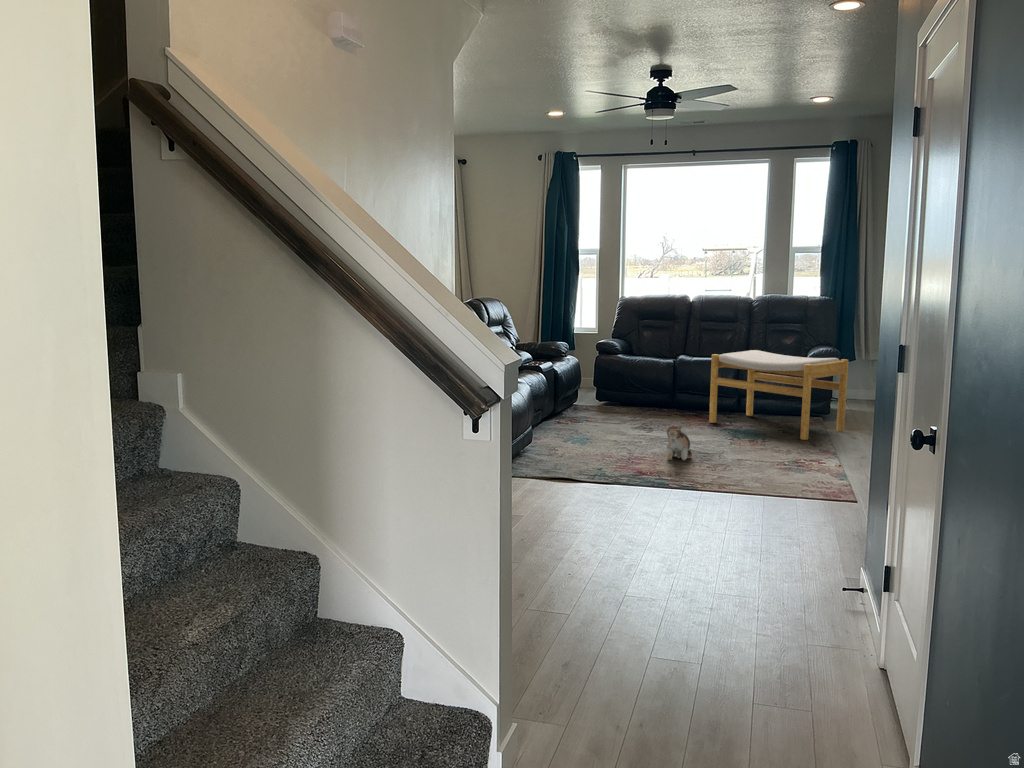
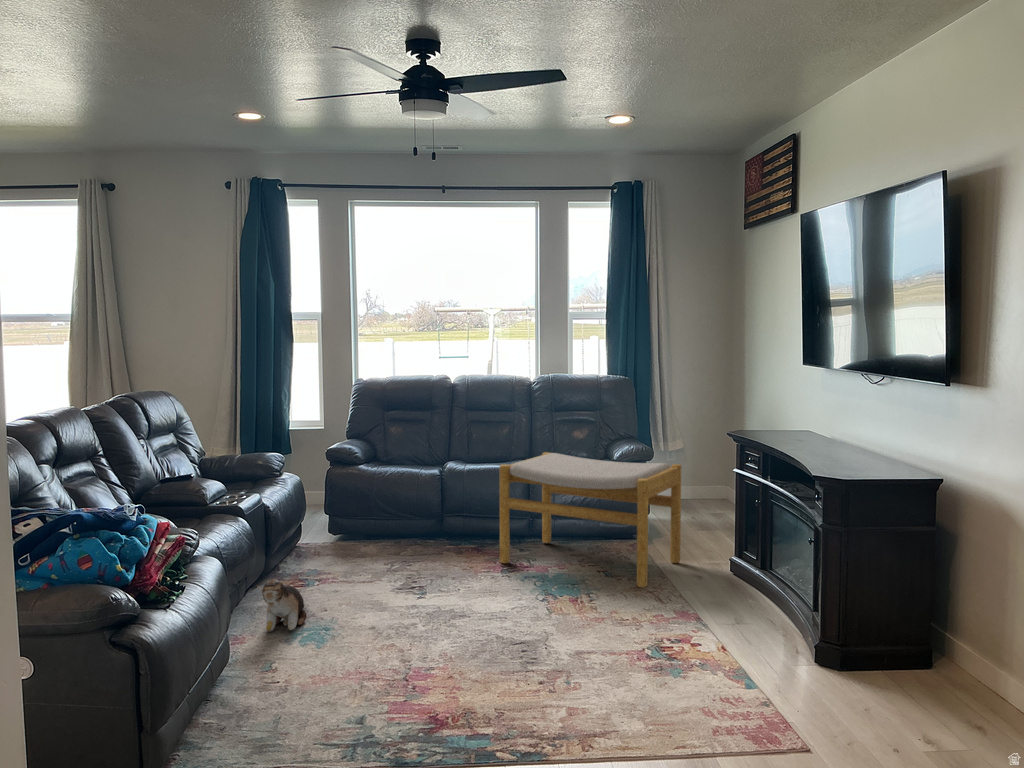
plush toy: present [665,425,692,460] -> present [257,579,307,632]

